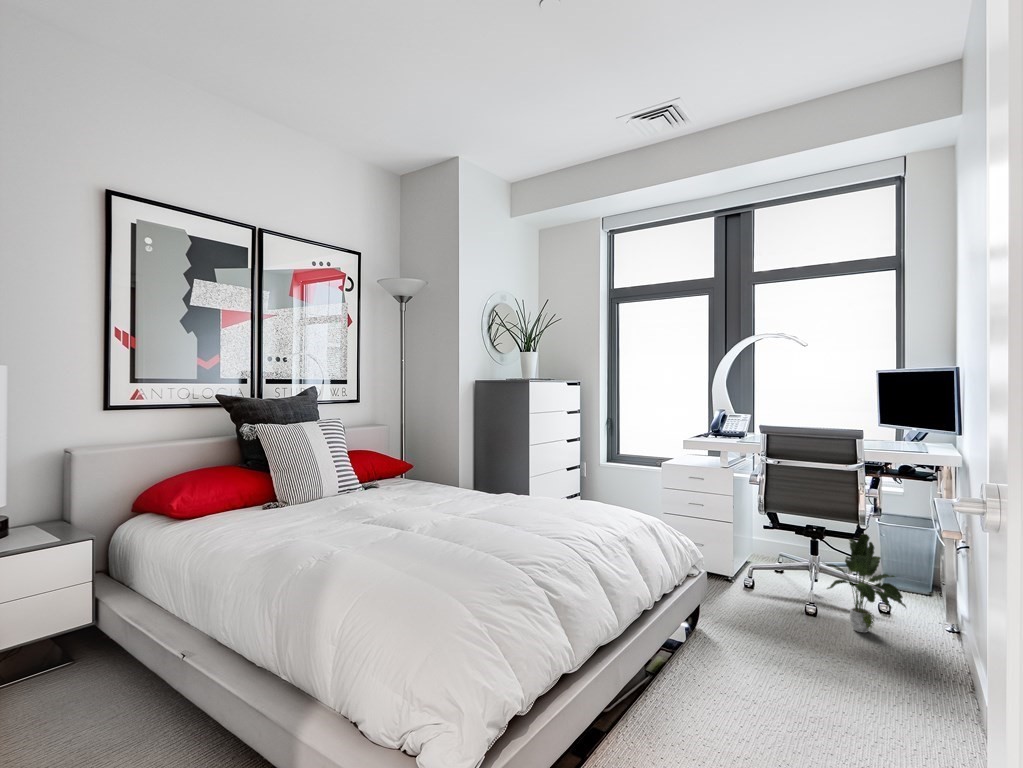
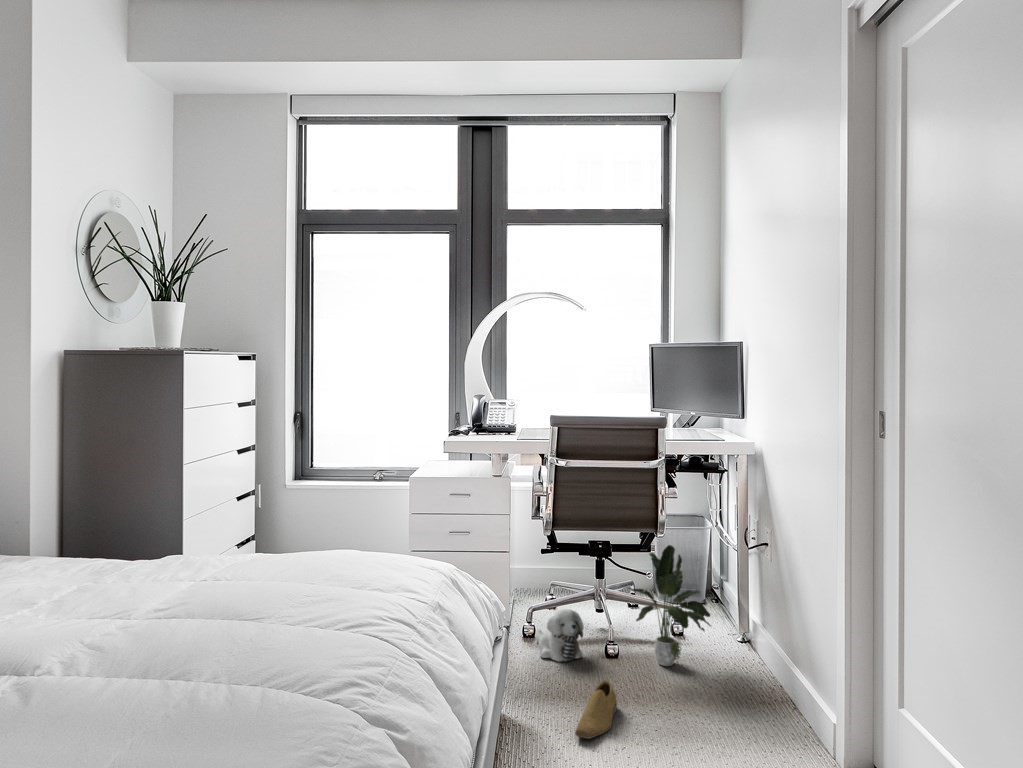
plush toy: none [753,572,791,611] -> present [536,609,583,662]
shoe: none [749,626,796,662] -> present [575,681,617,739]

